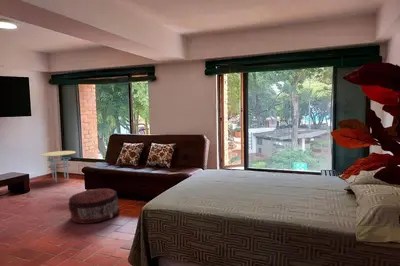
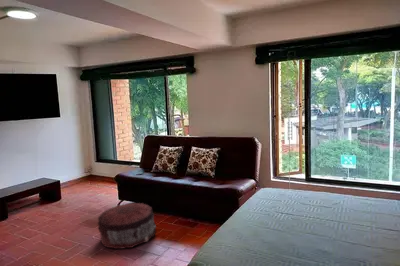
side table: present [42,151,76,182] -> none [73,152,109,188]

